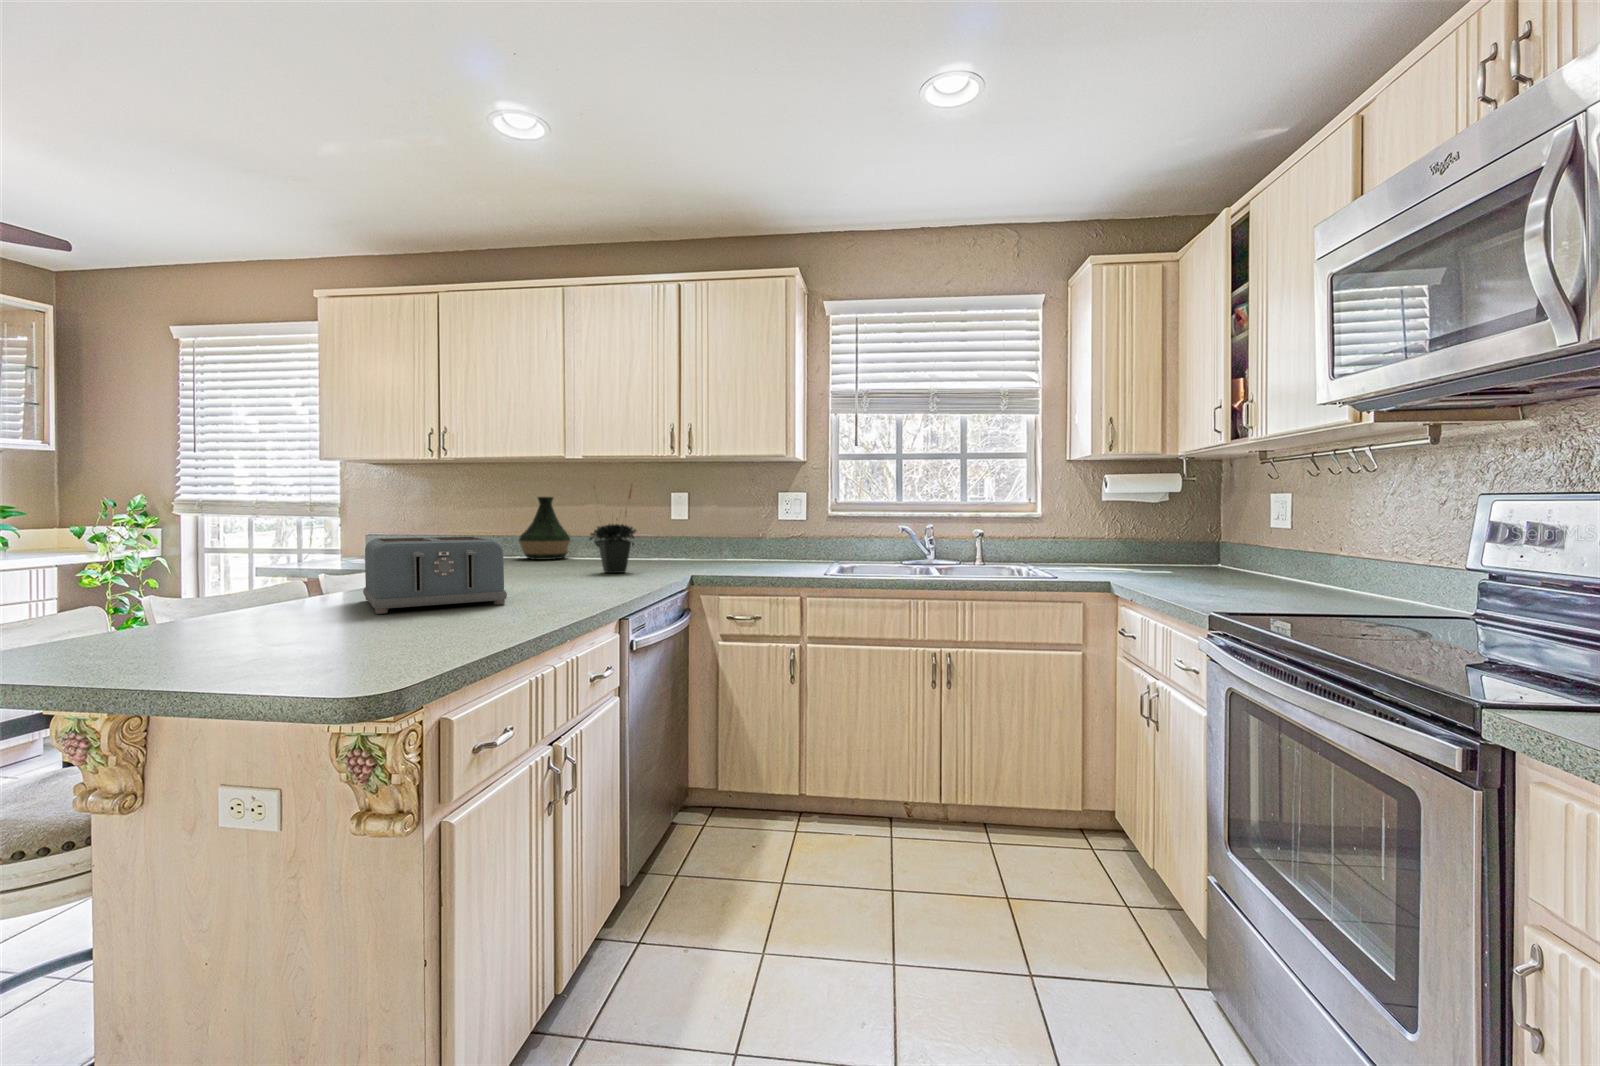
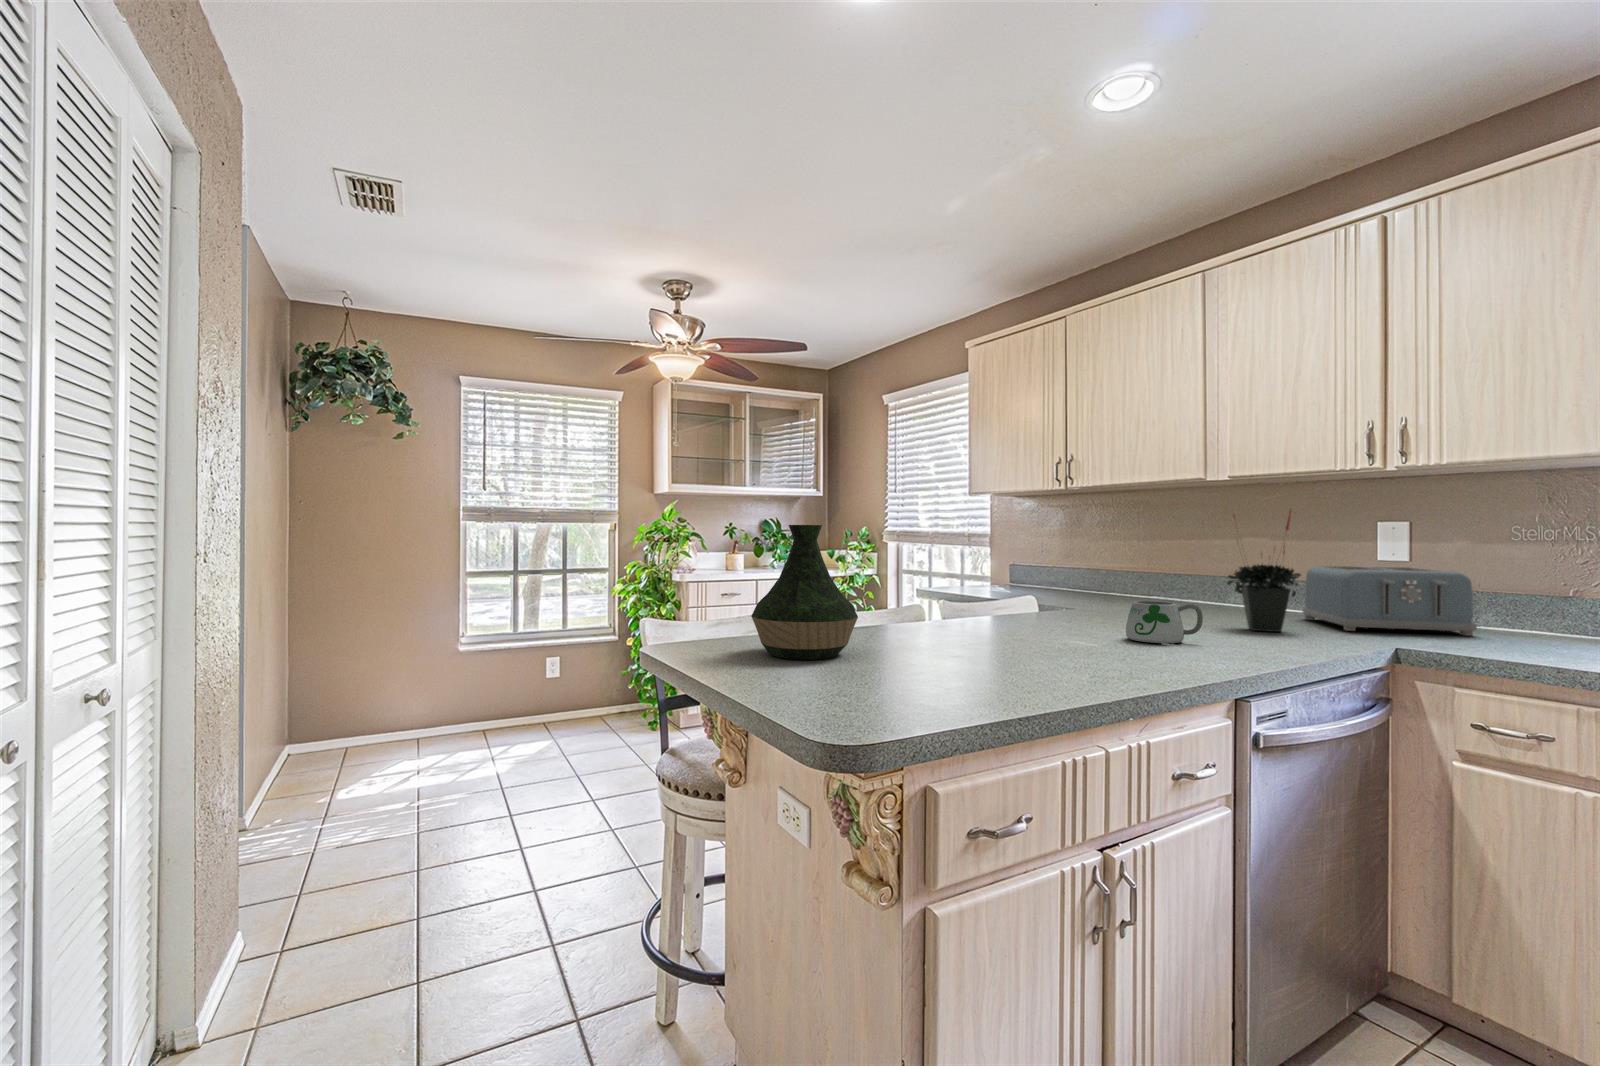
vase: present [519,497,571,560] -> present [751,525,858,660]
toaster: present [363,536,507,614] -> present [1302,566,1477,636]
mug: none [526,555,584,589] -> present [1126,601,1203,646]

